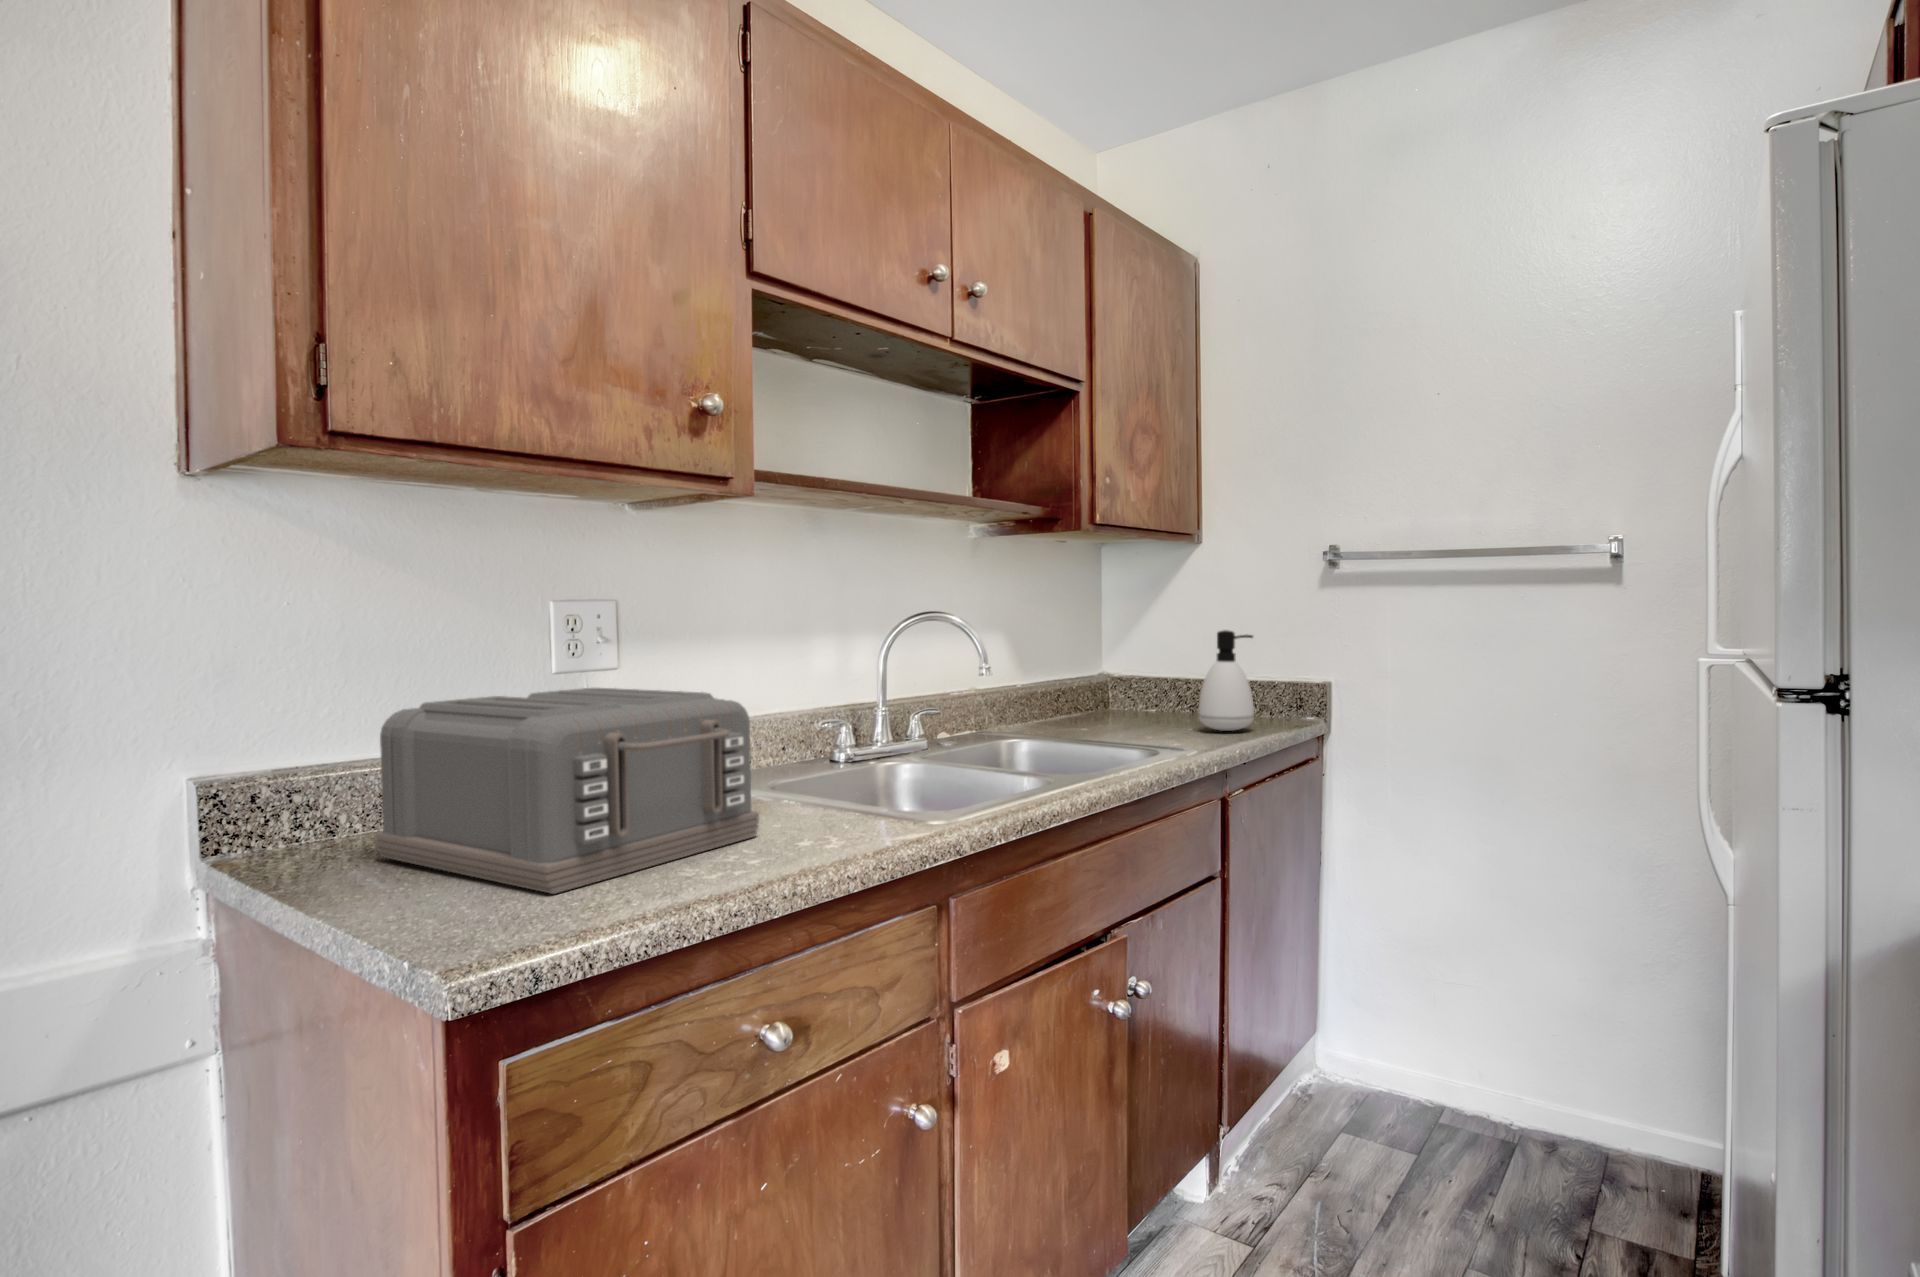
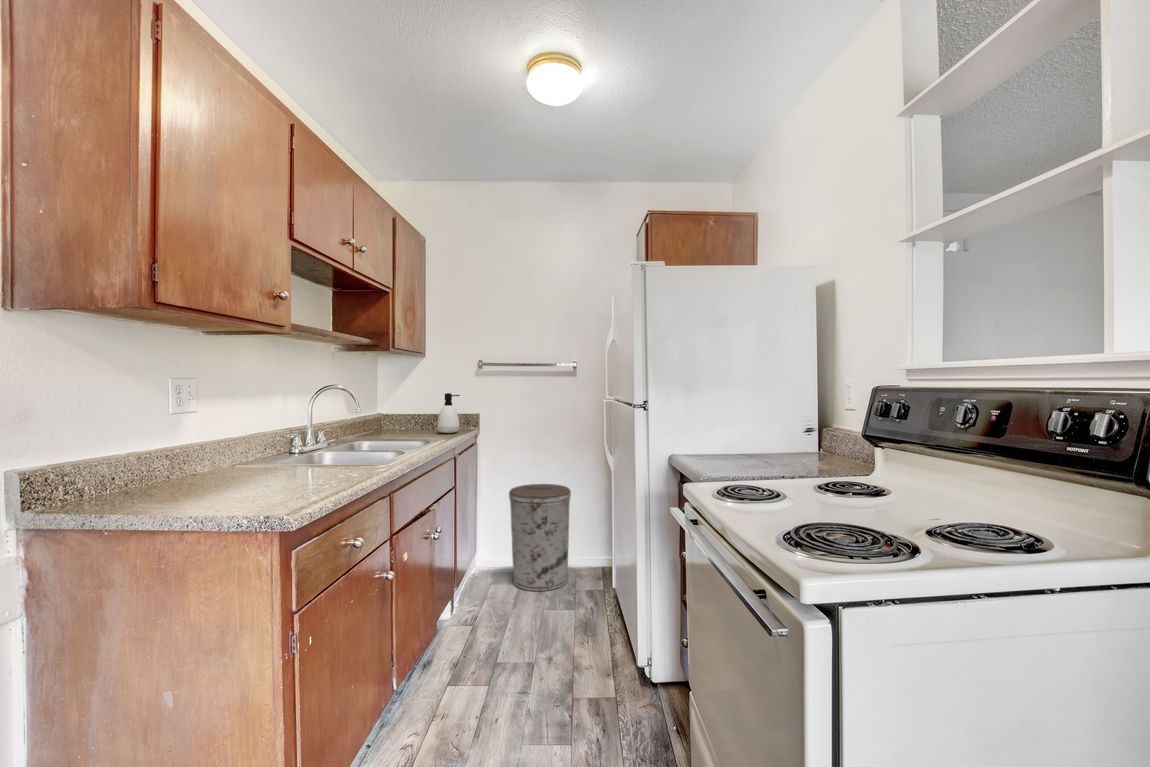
toaster: present [376,688,759,894] -> none [136,418,323,501]
trash can: none [1391,885,1591,1209] -> present [509,484,571,591]

